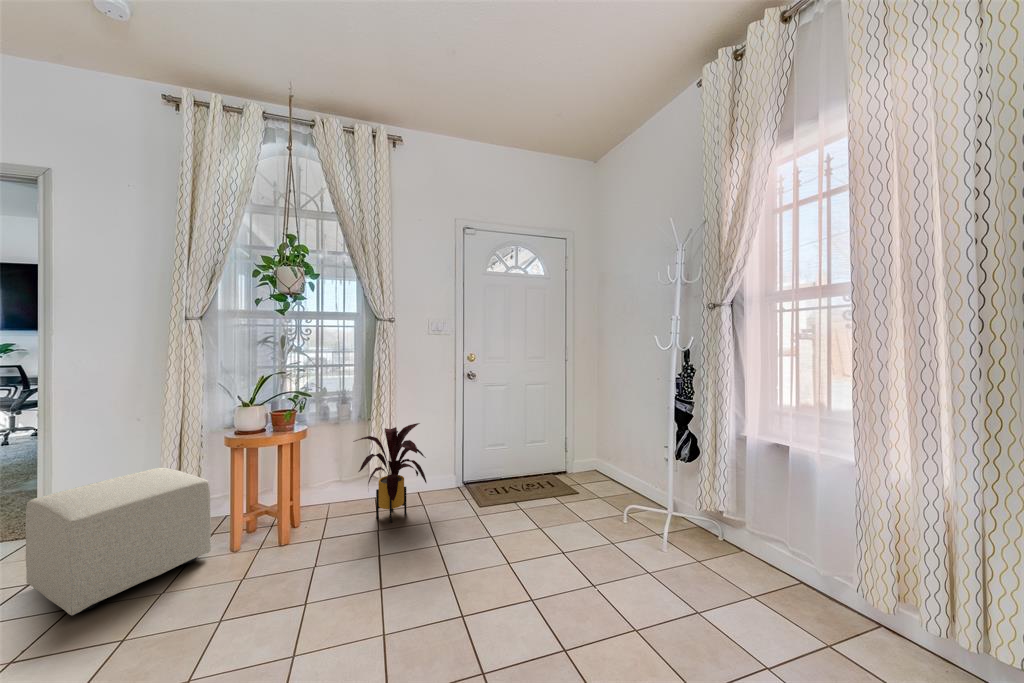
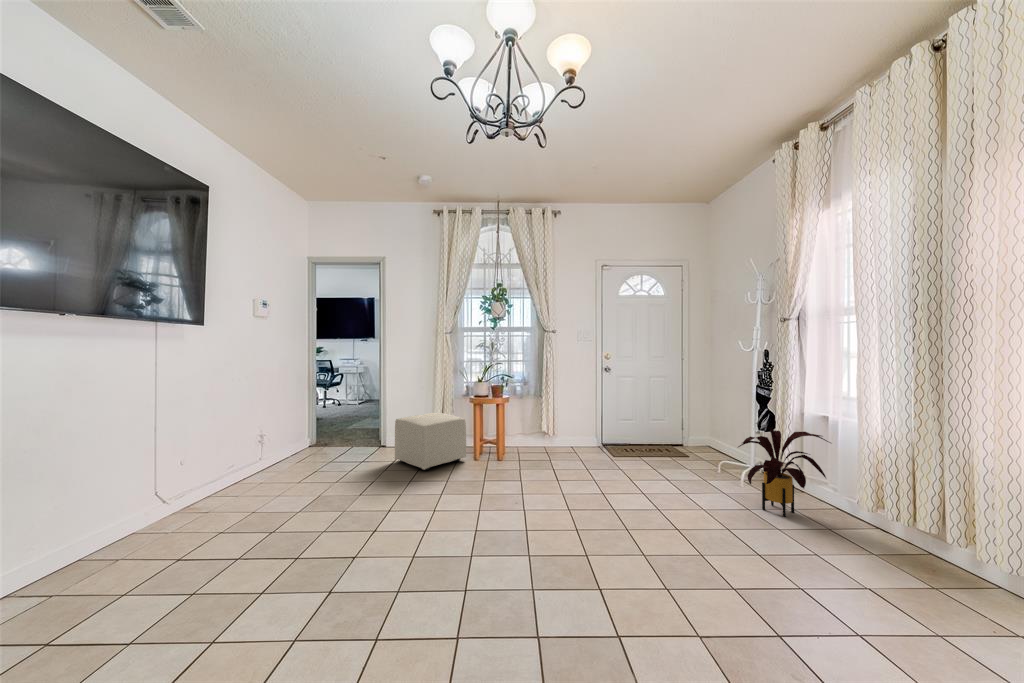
house plant: present [353,423,427,523] -> present [738,427,831,517]

